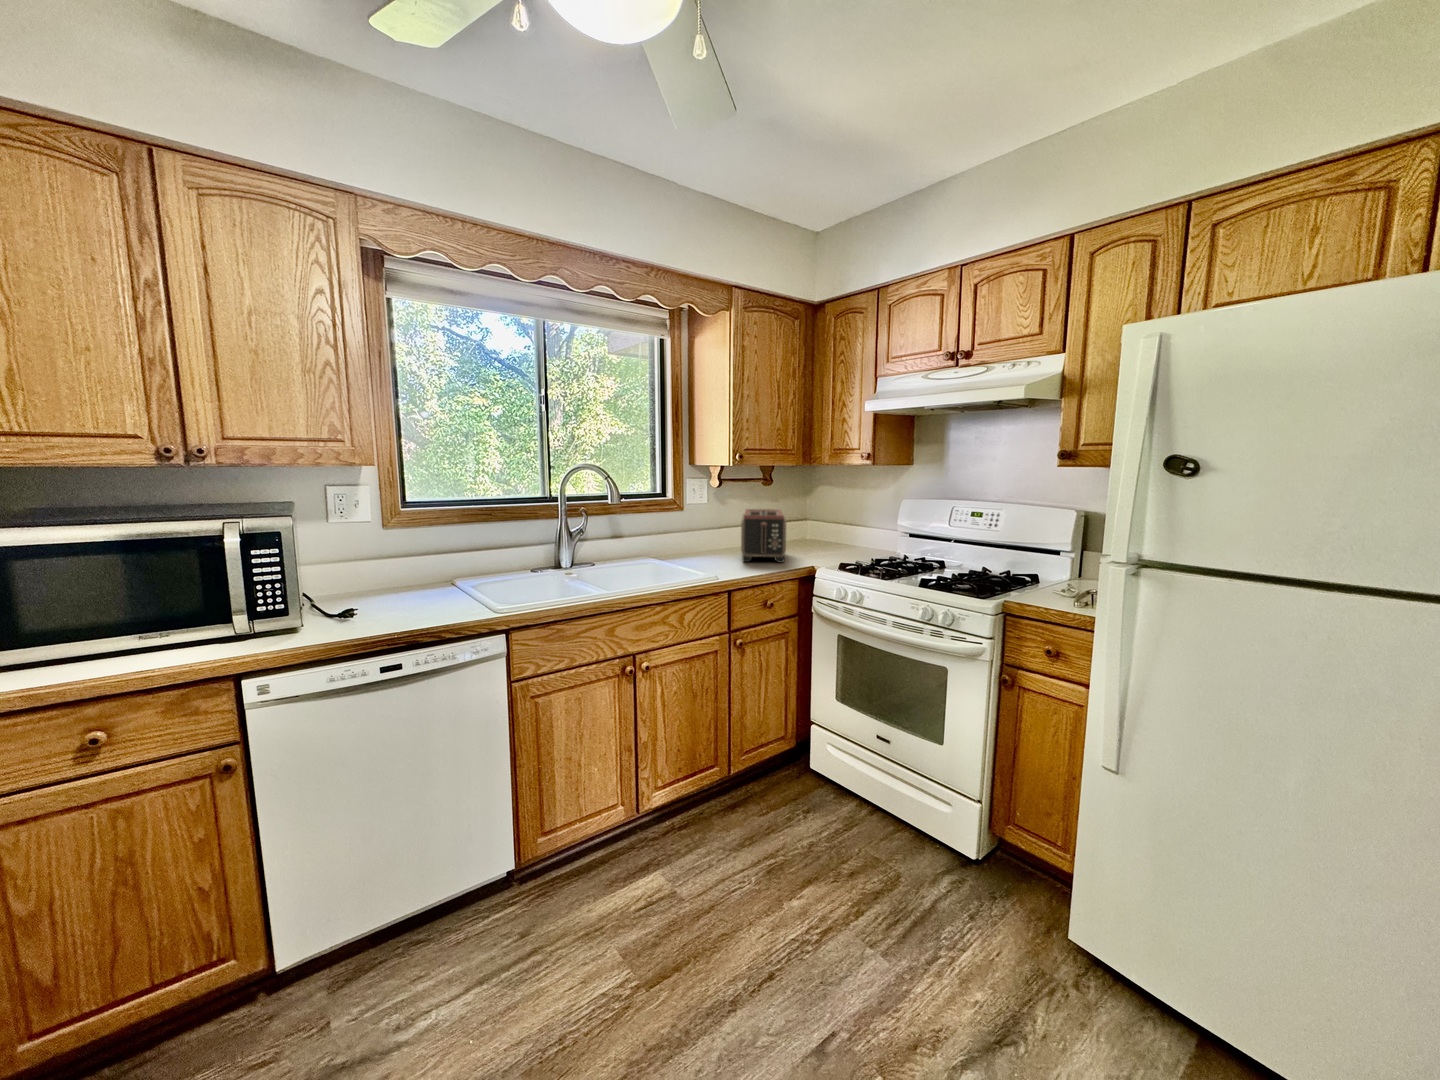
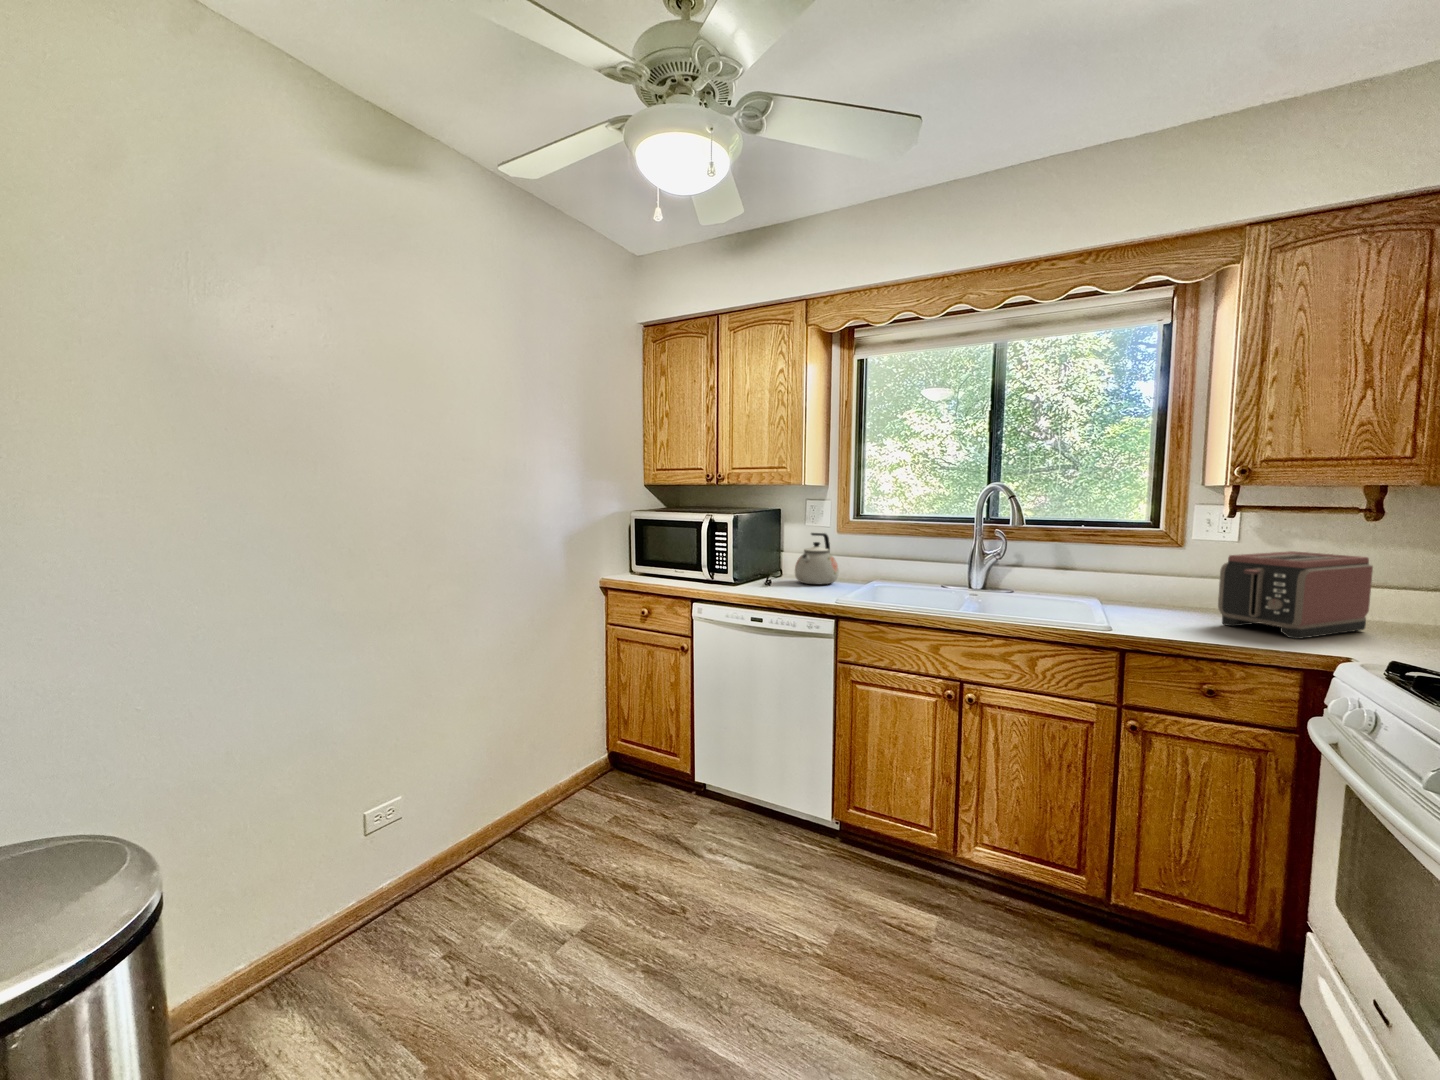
kettle: none [359,531,426,602] -> present [795,533,839,585]

